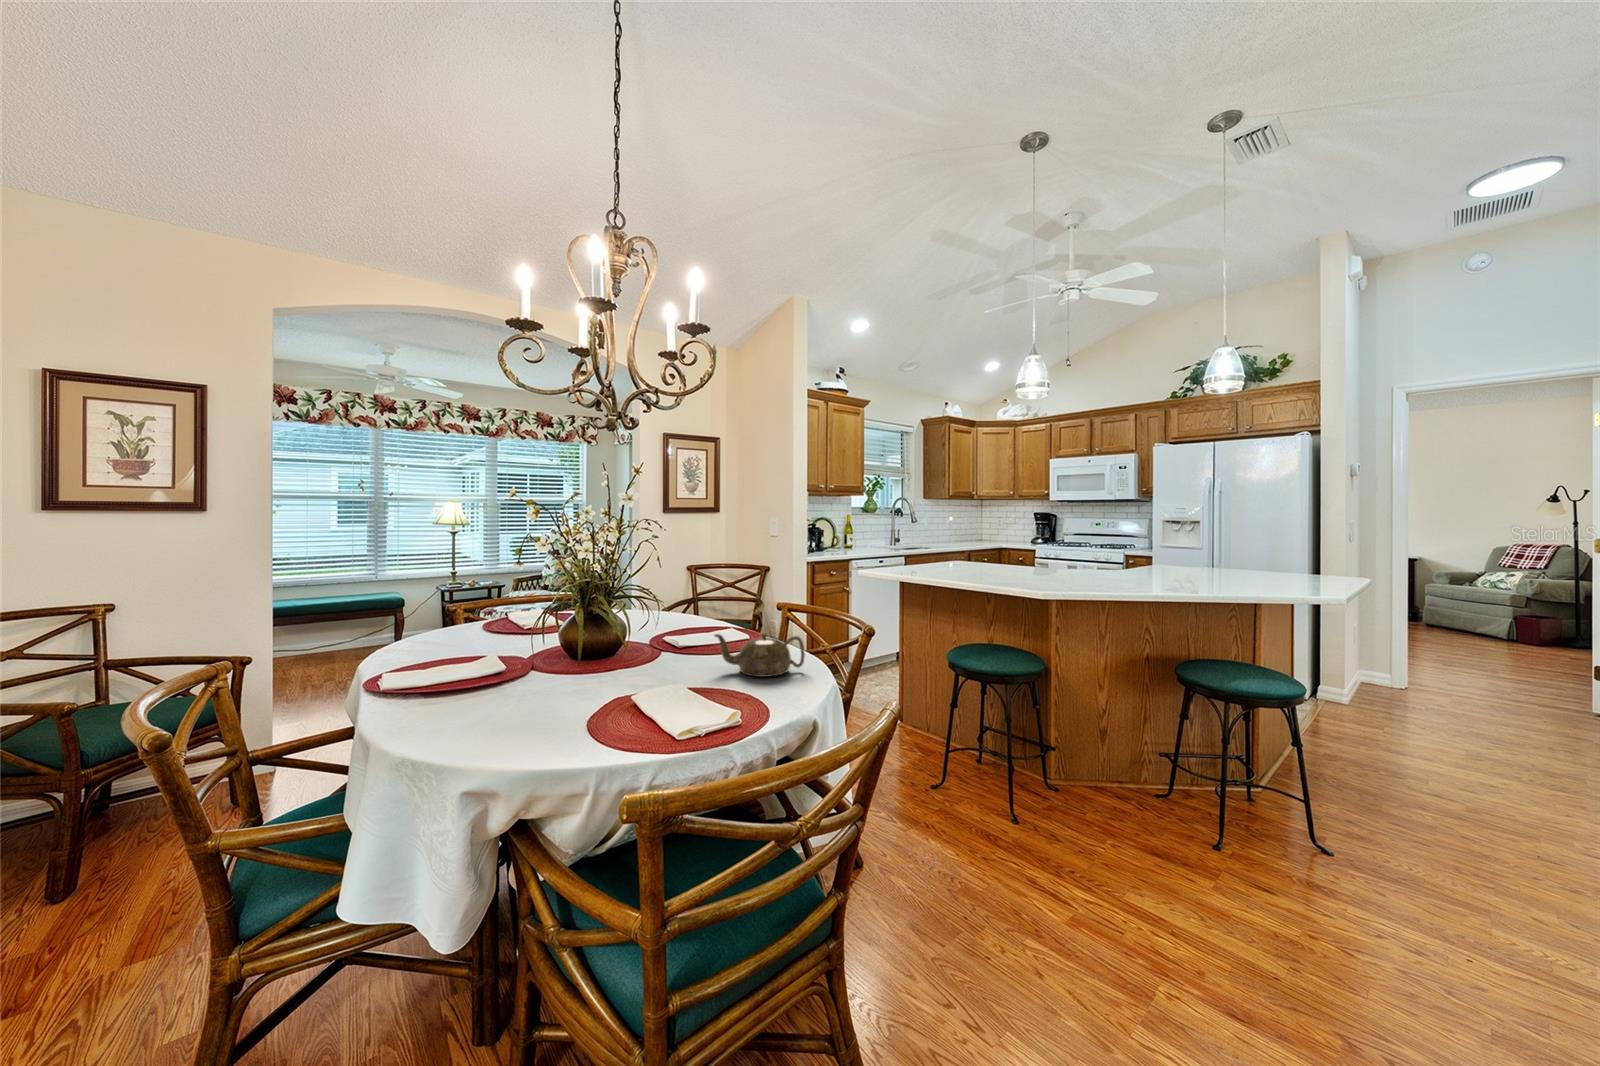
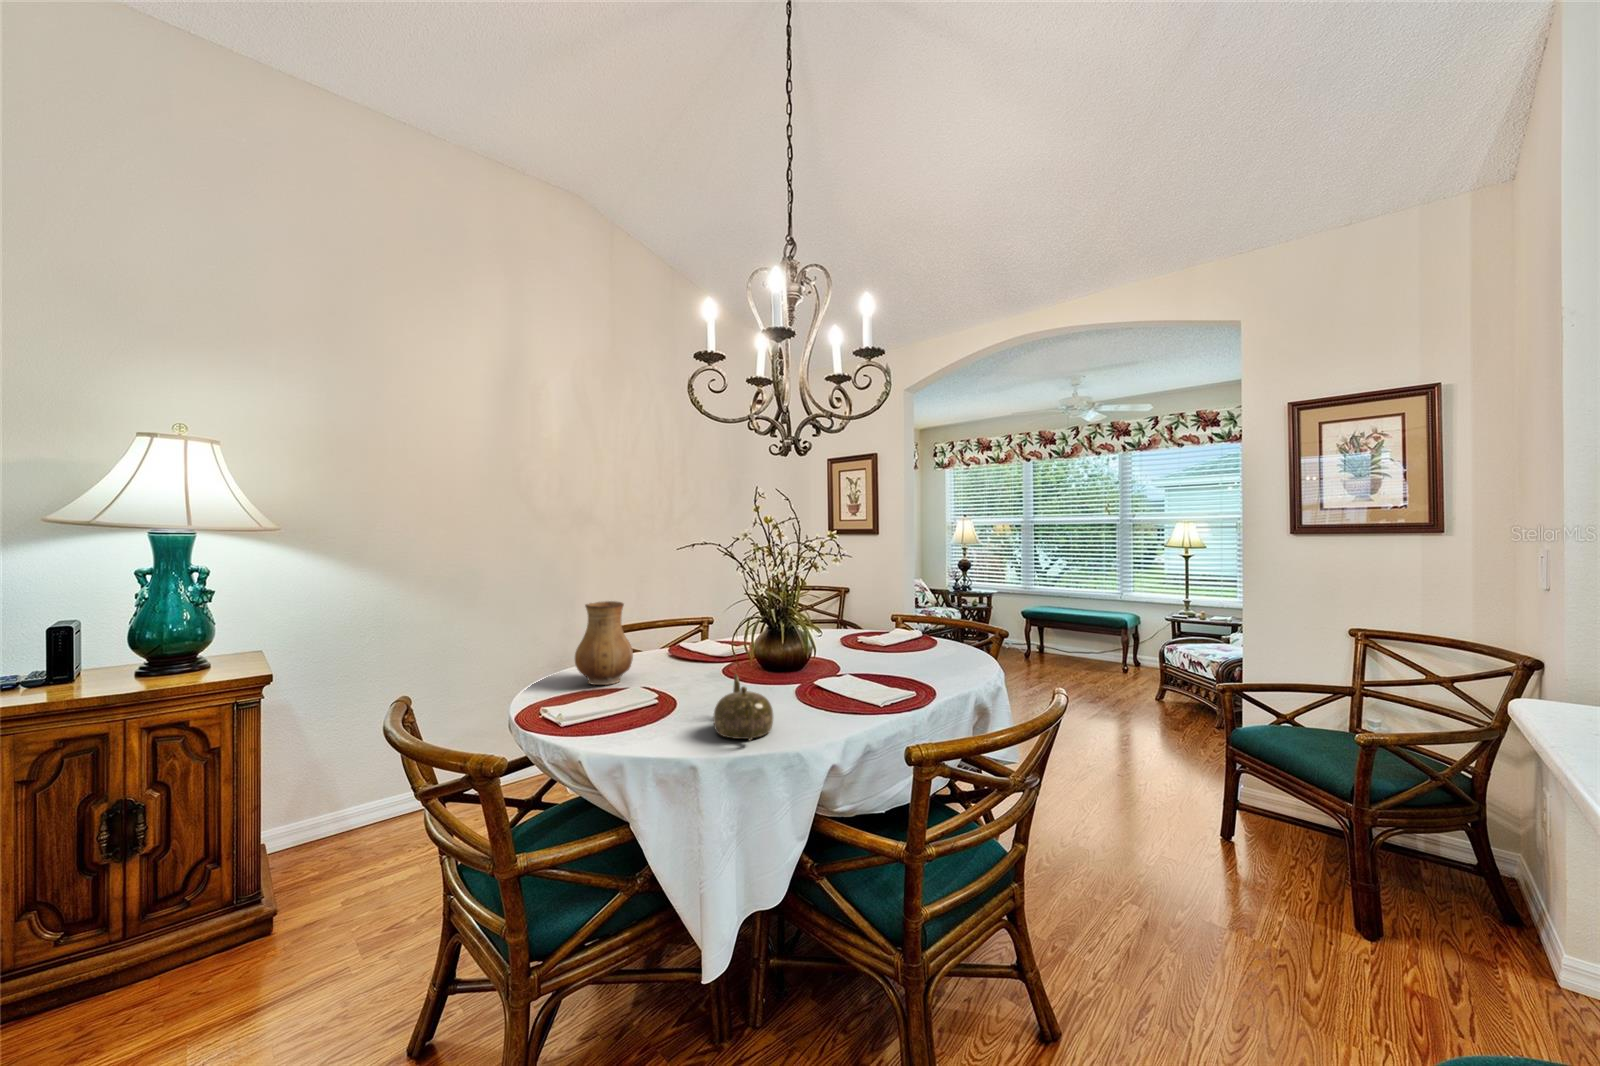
ceramic pitcher: none [439,599,545,729] -> present [575,601,633,685]

